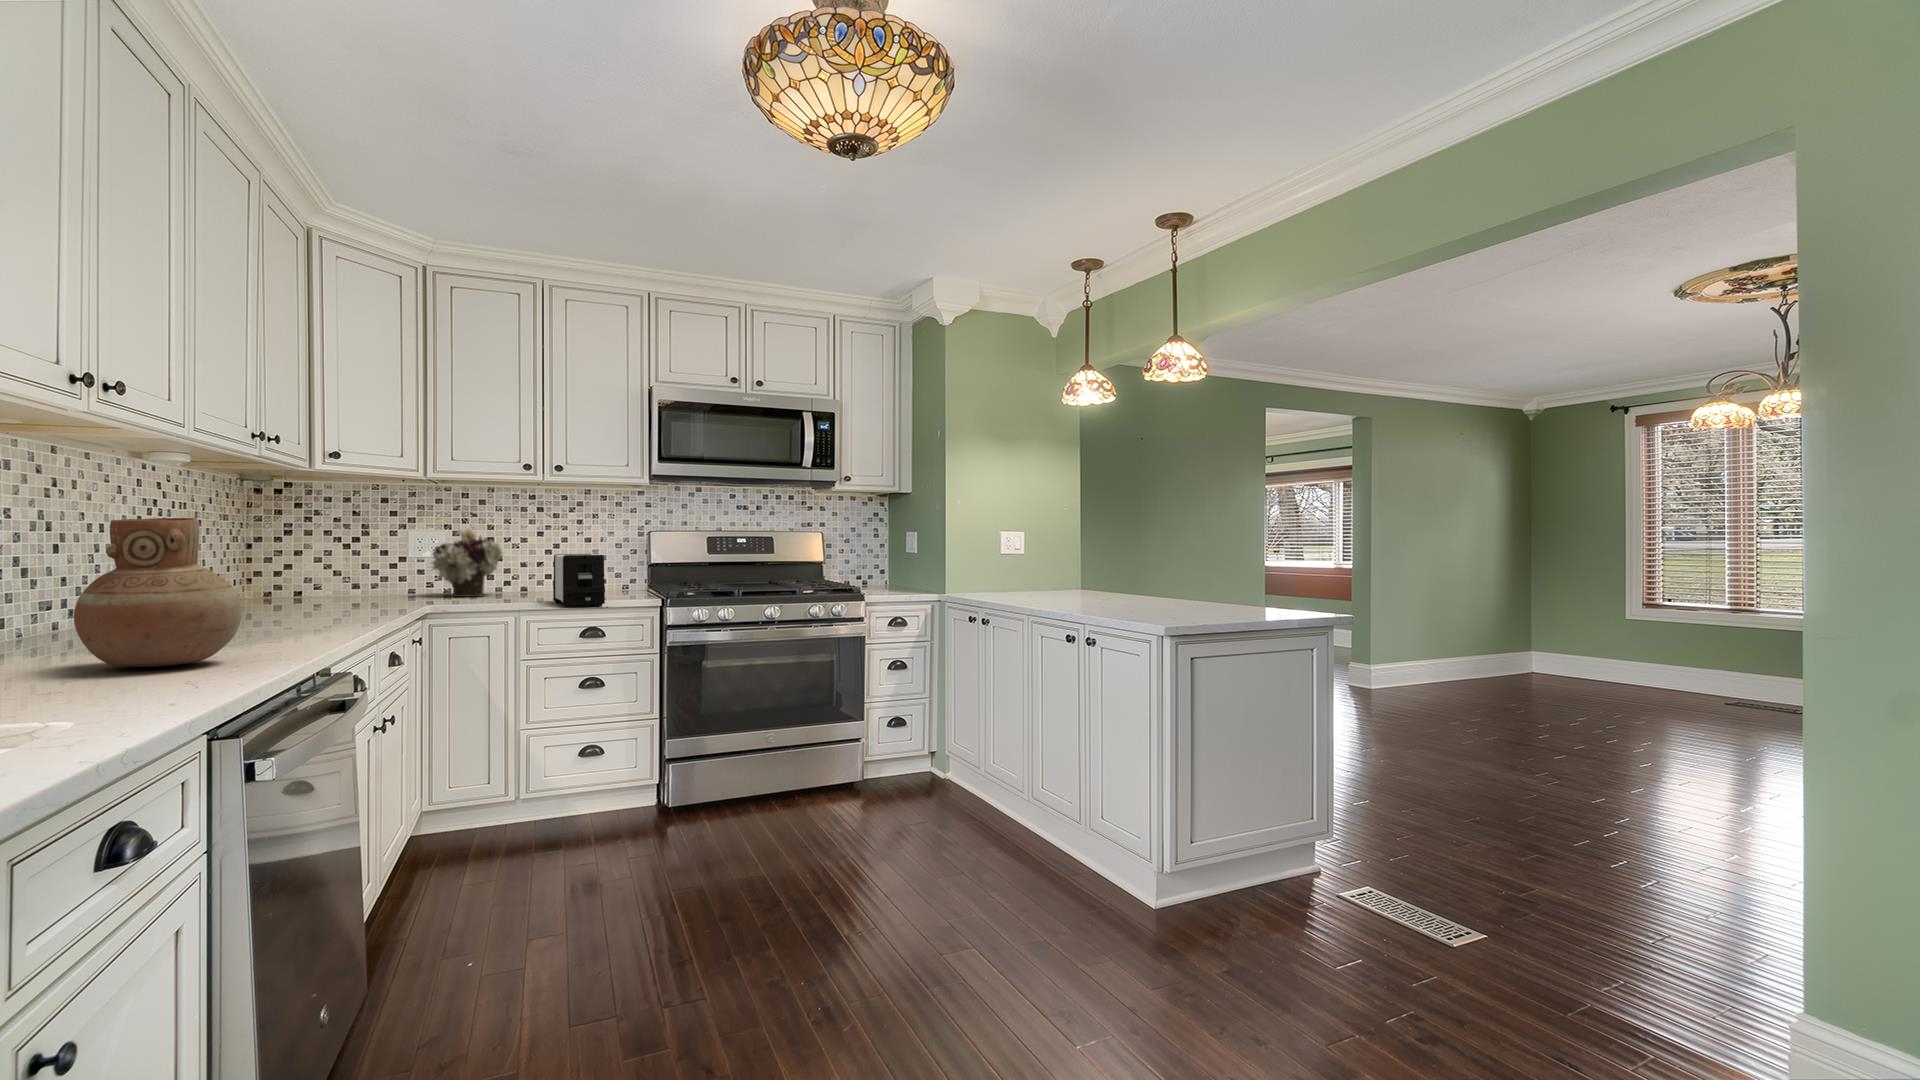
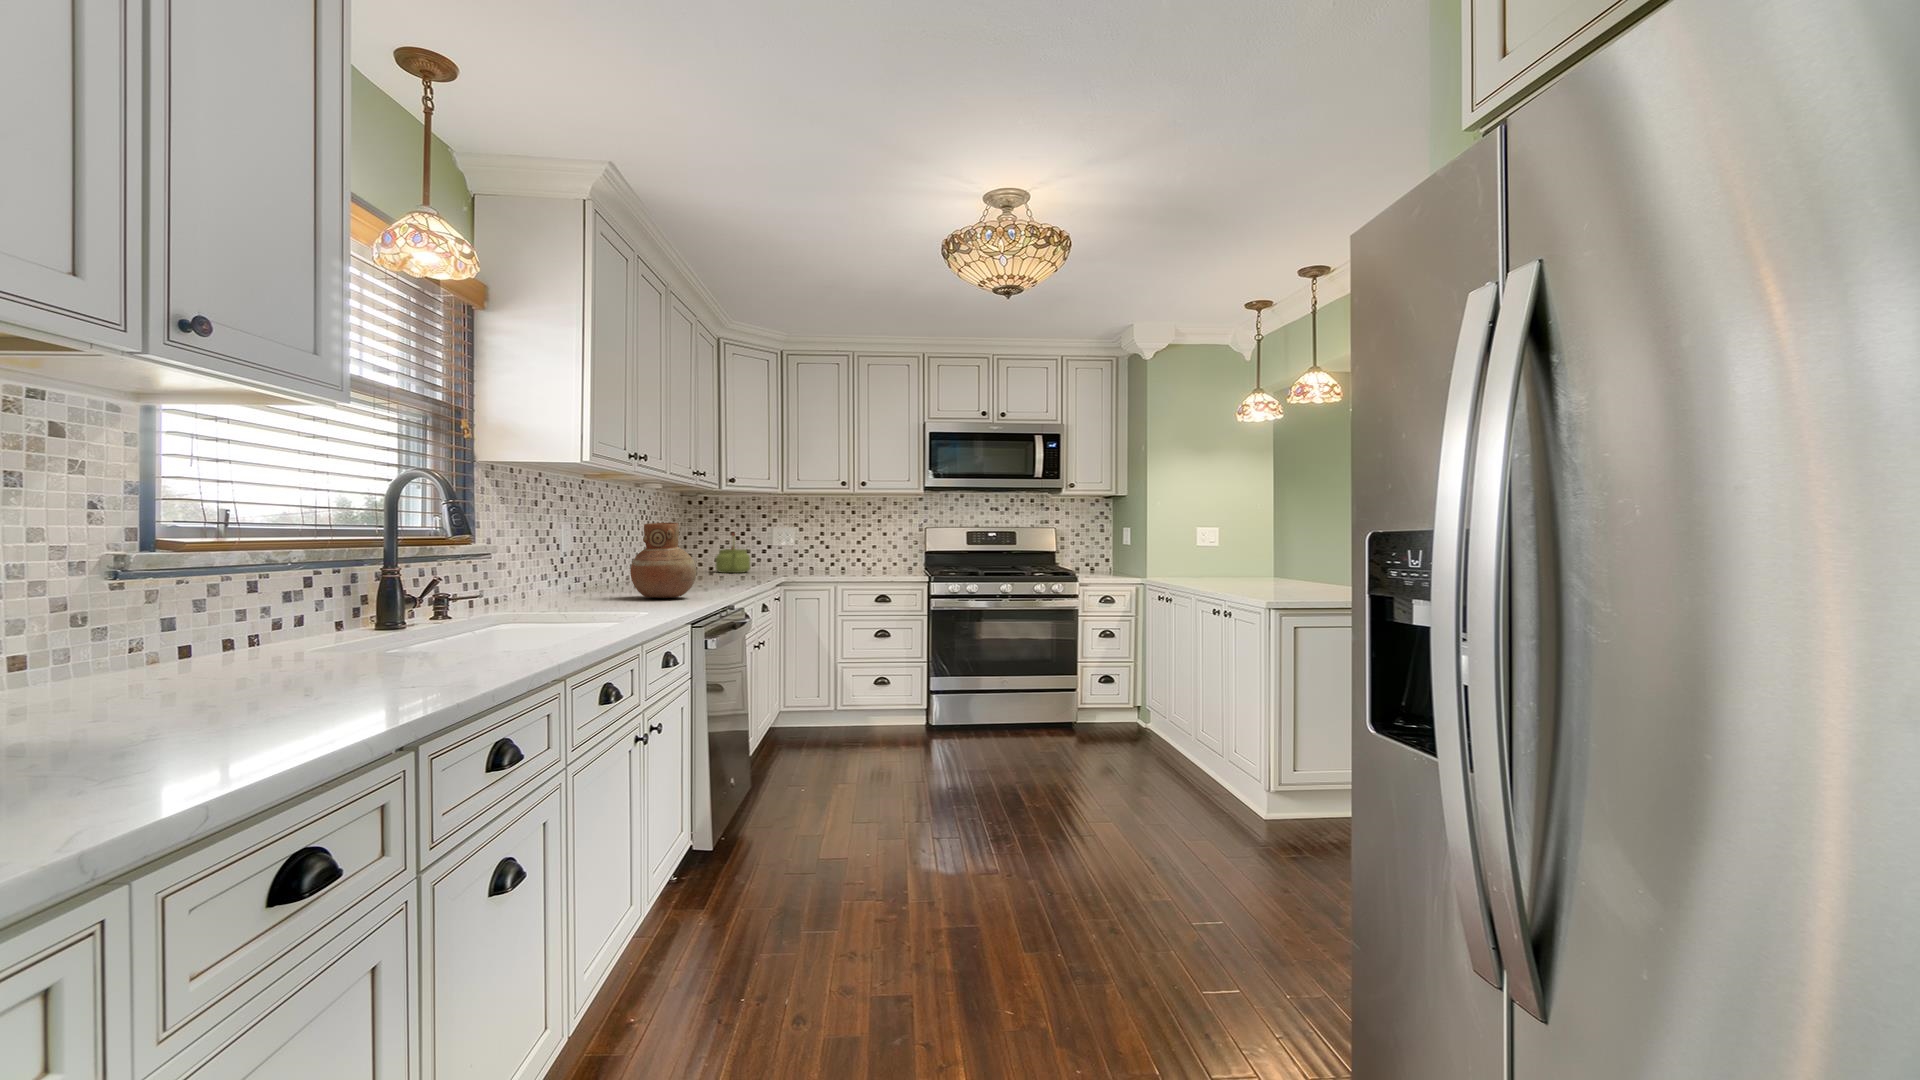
flower arrangement: present [432,528,503,597] -> none [785,526,830,573]
kettle: none [305,538,370,600] -> present [716,533,750,573]
toaster: present [553,554,605,607] -> none [859,544,890,580]

